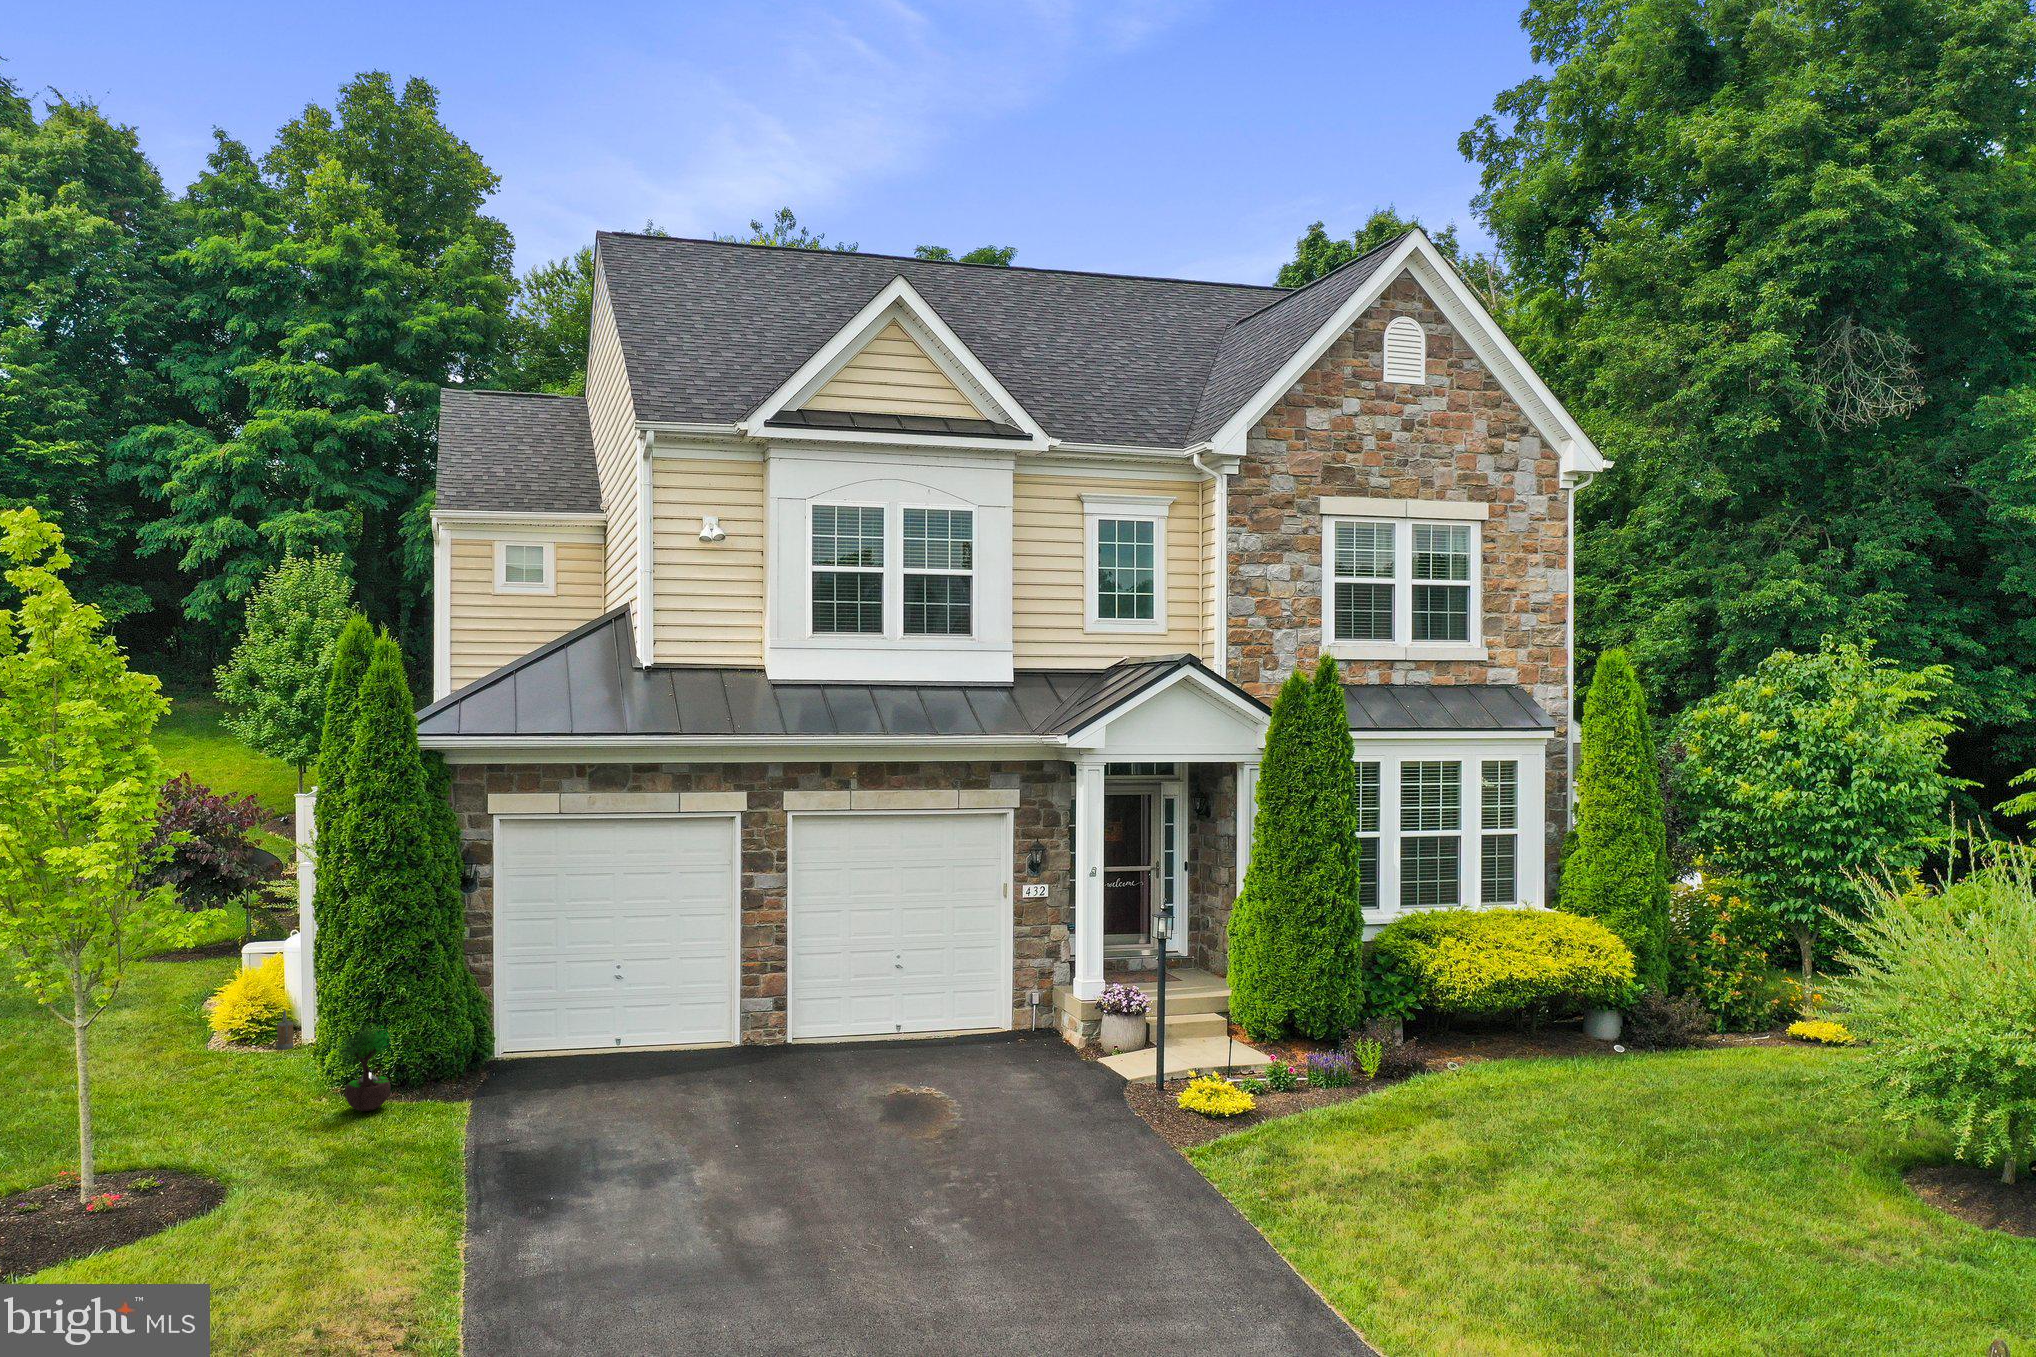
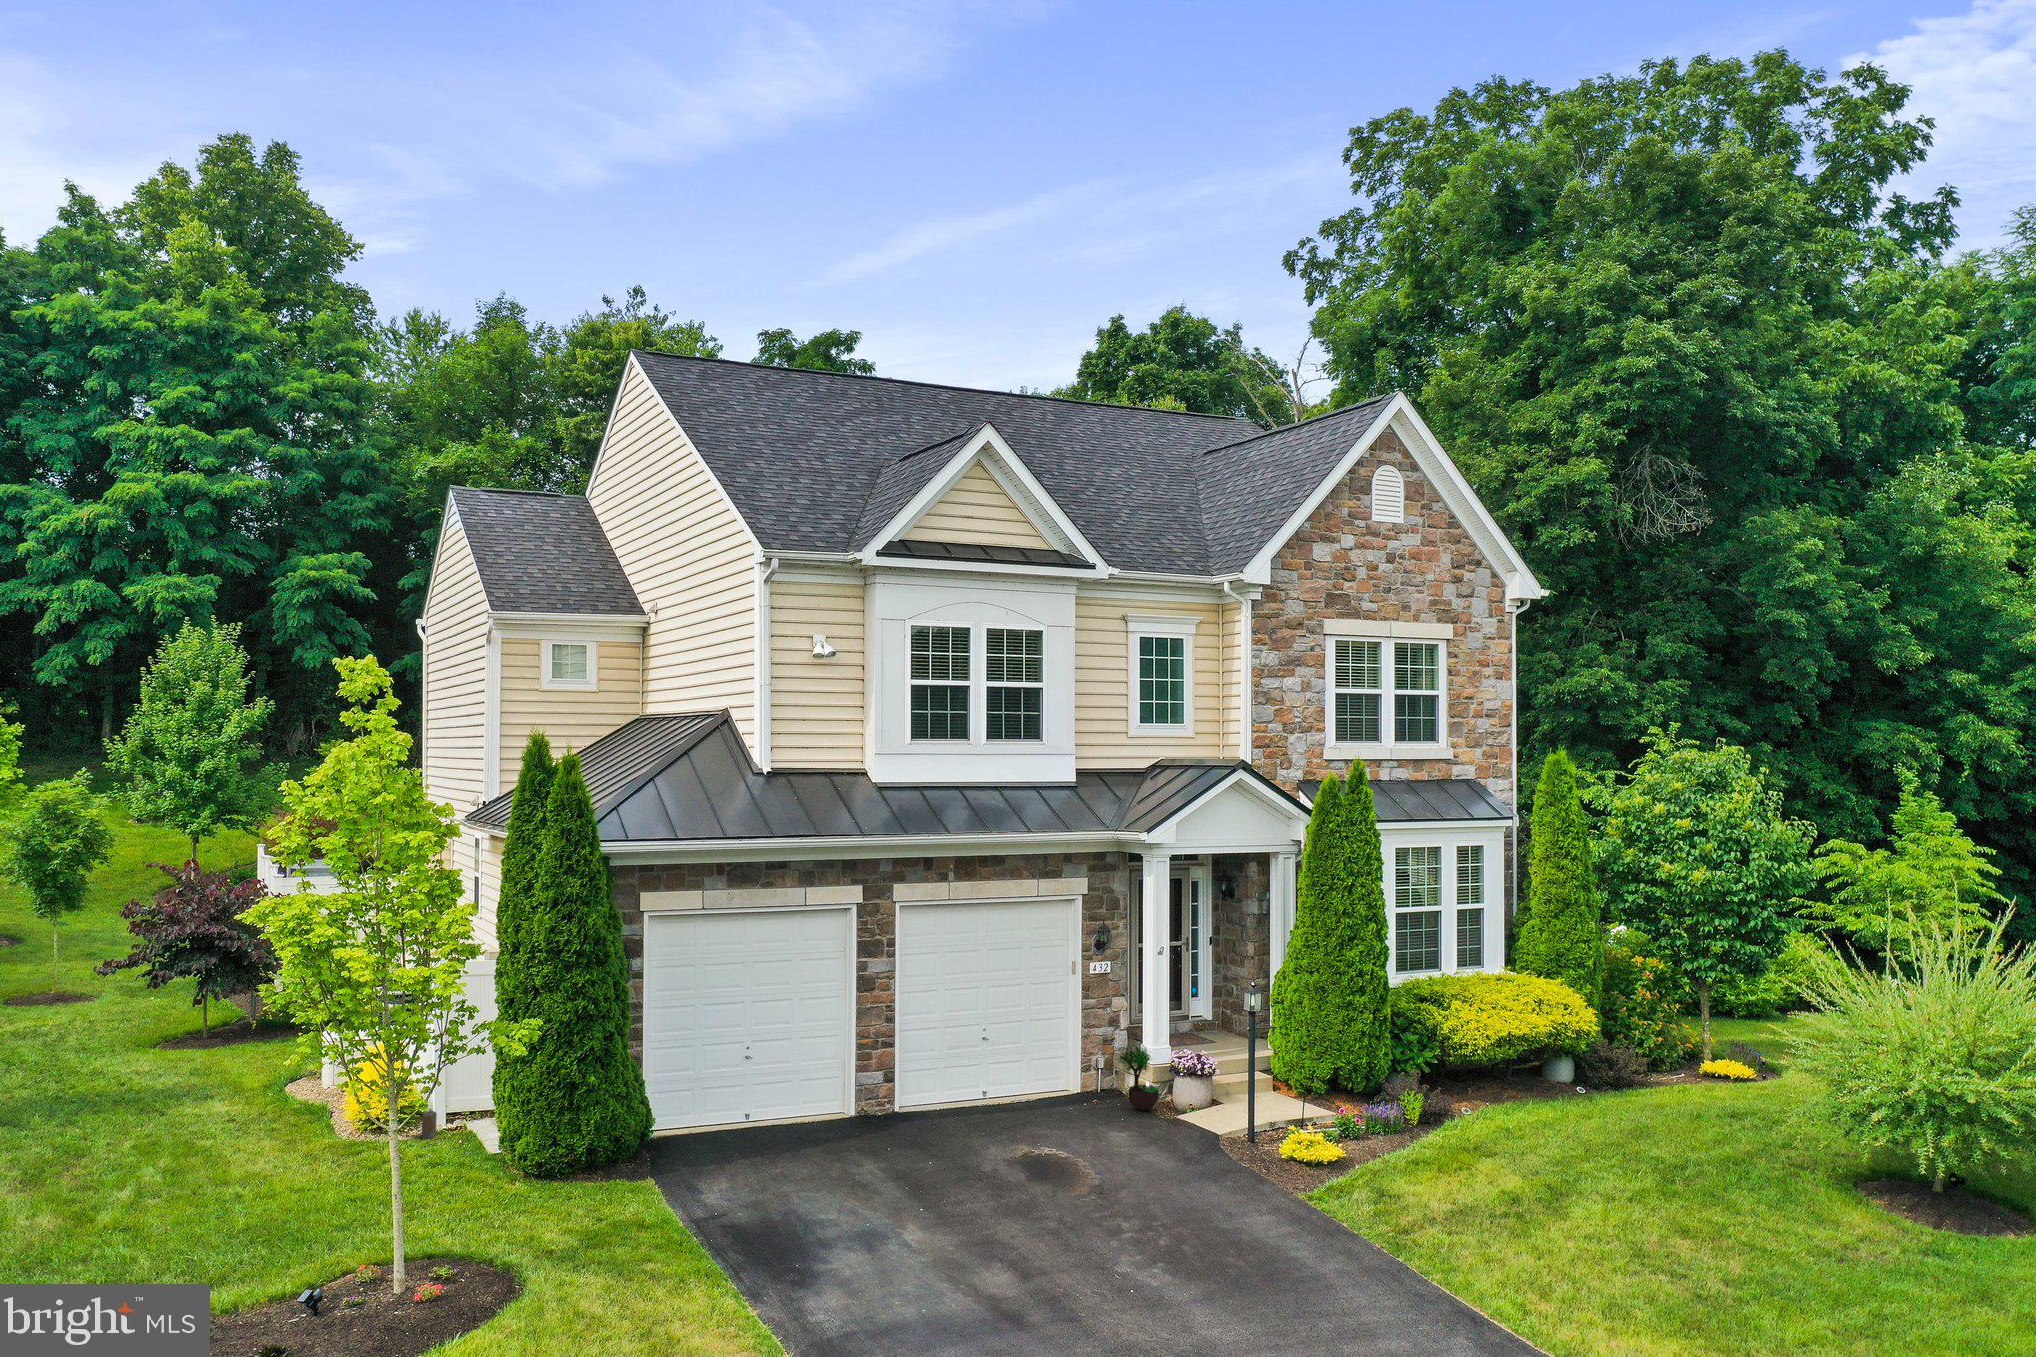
potted tree: present [336,1025,390,1111] -> present [1116,1045,1159,1110]

